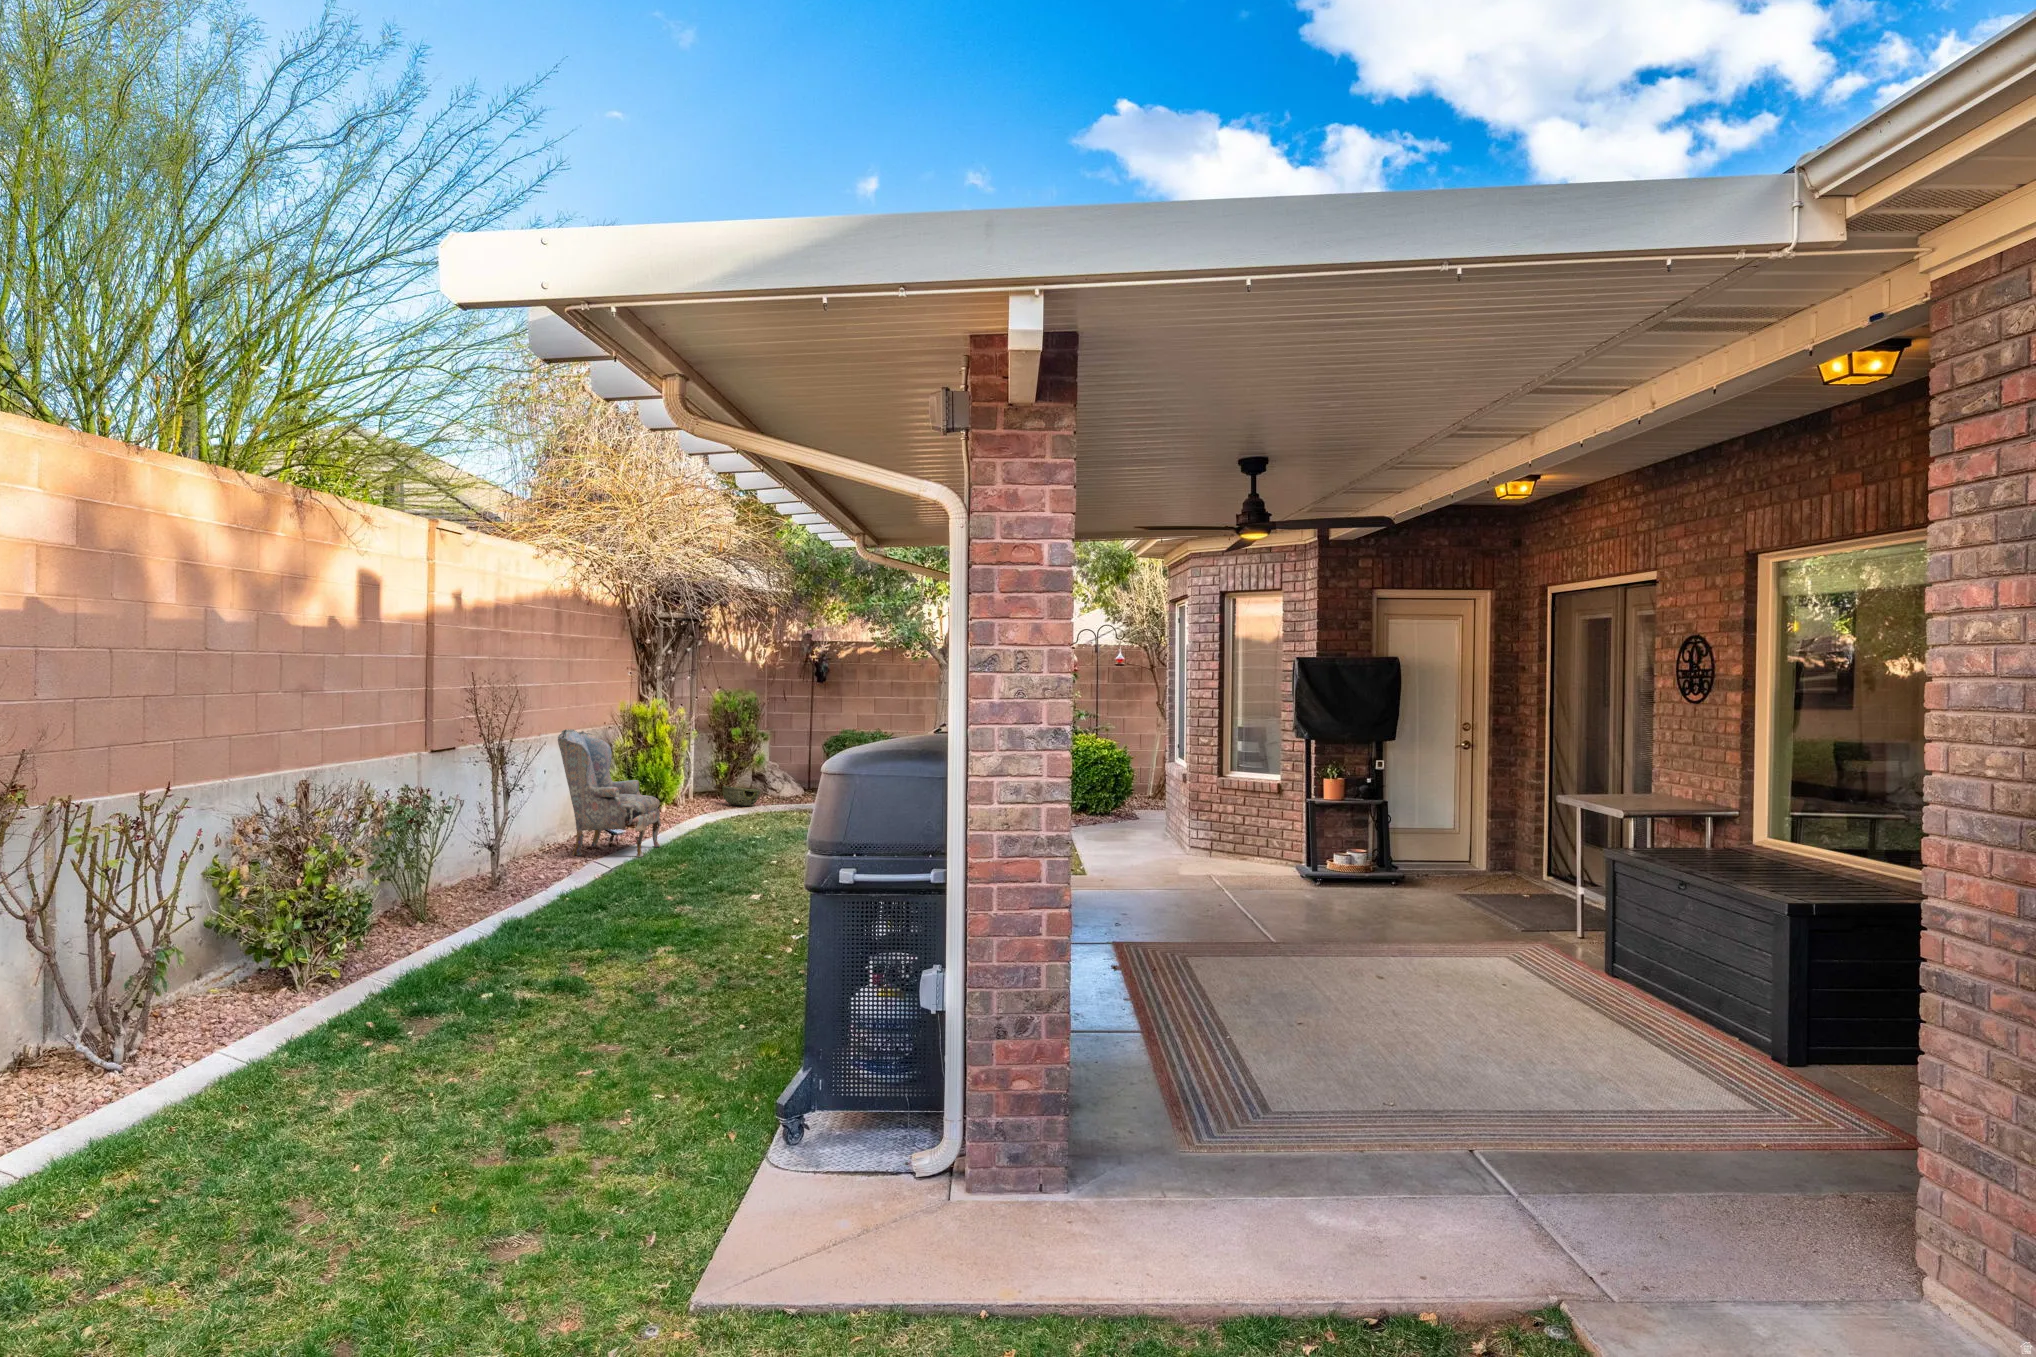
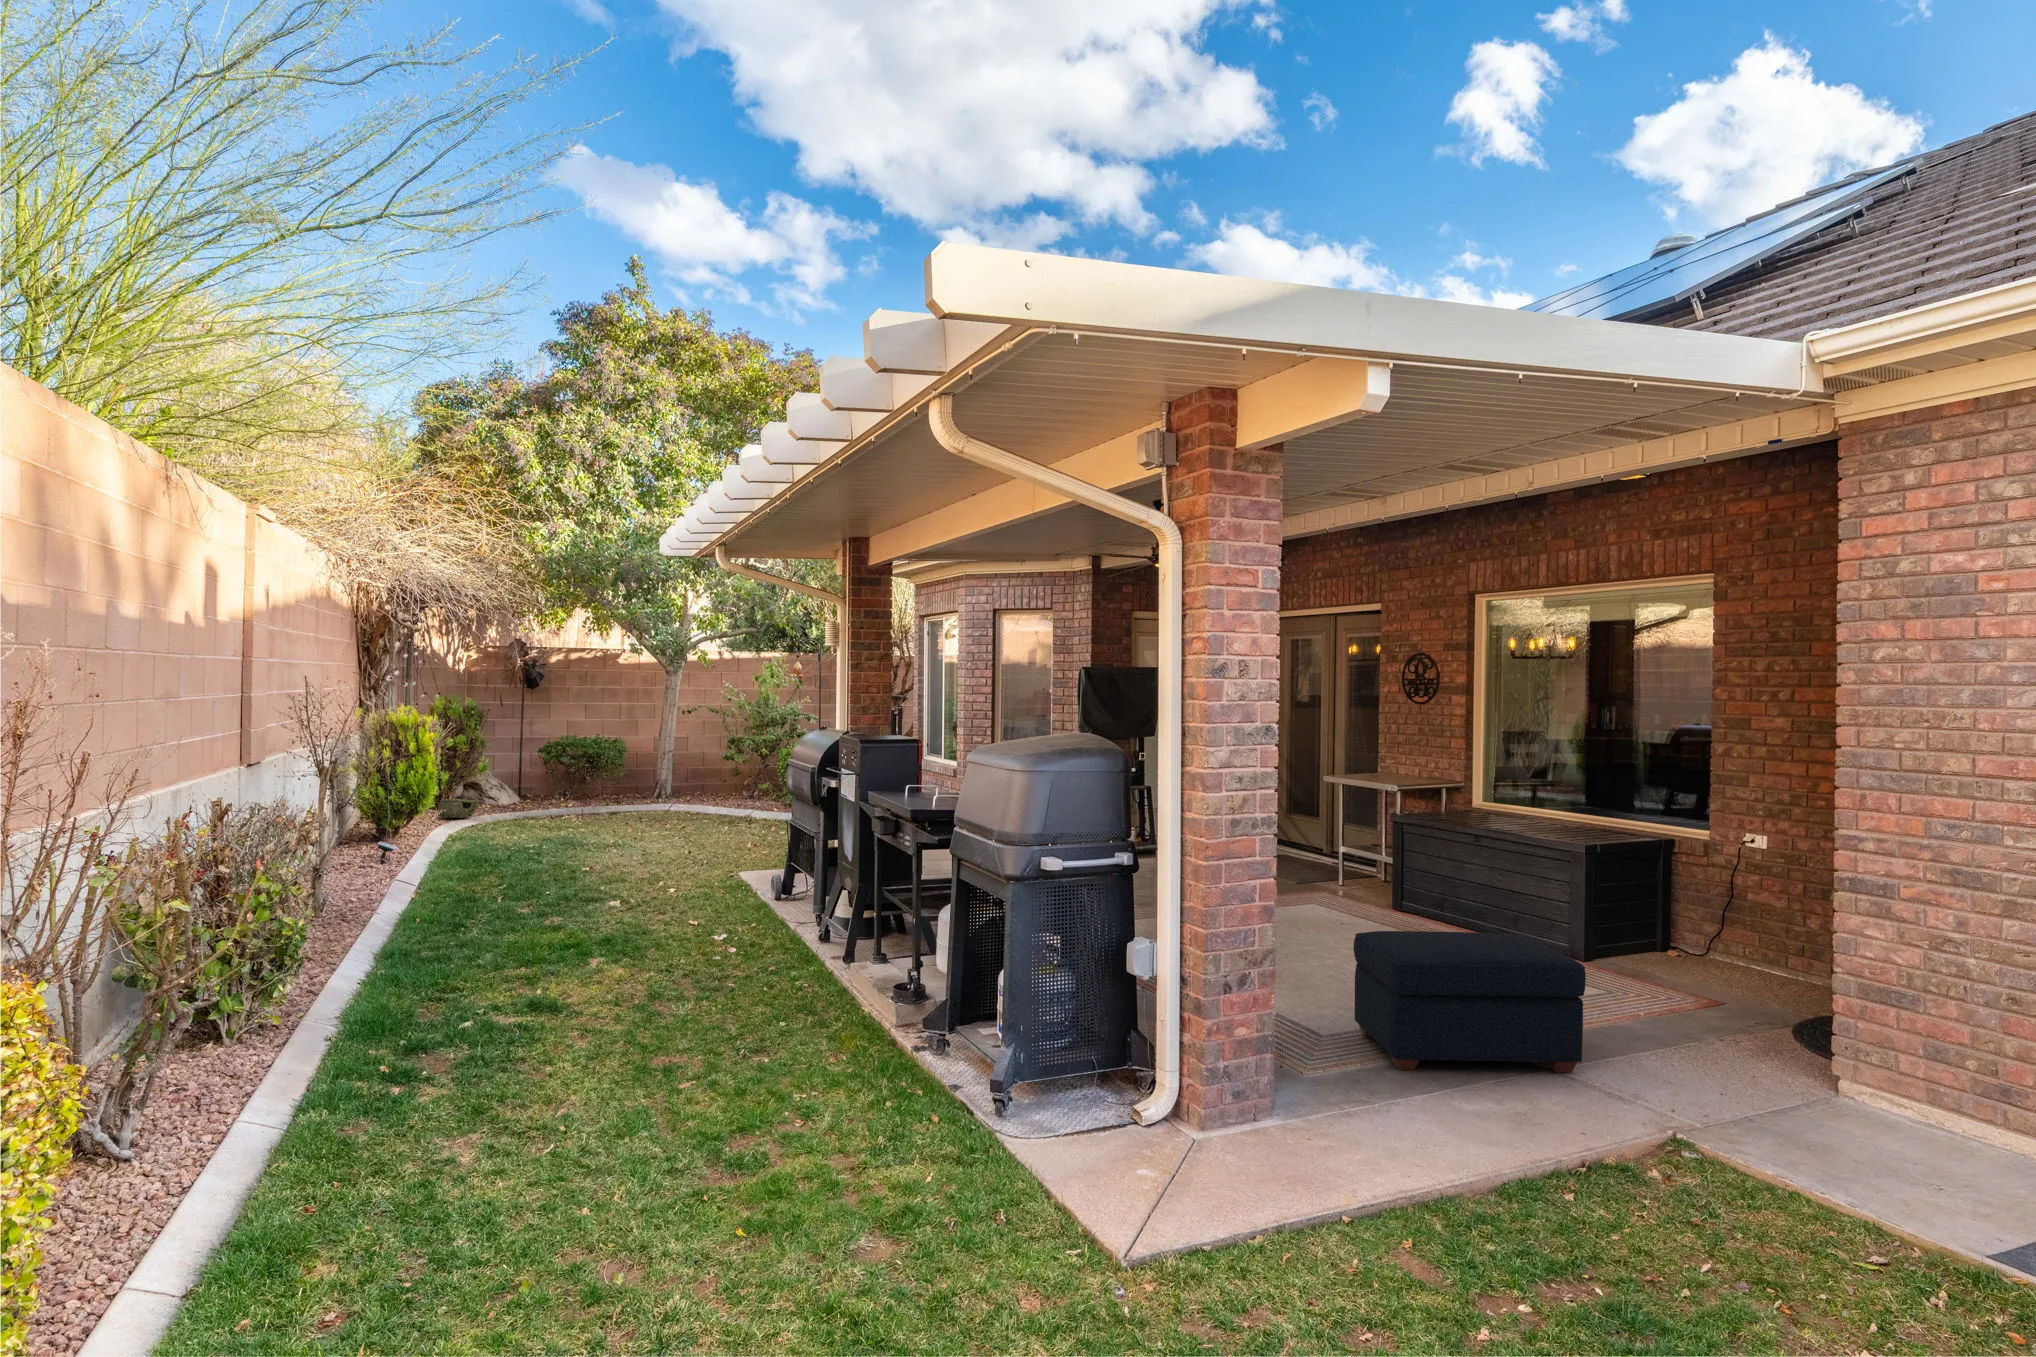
armchair: present [558,729,661,857] -> none [316,737,430,880]
ottoman: none [1295,986,1559,1196] -> present [1354,931,1586,1073]

